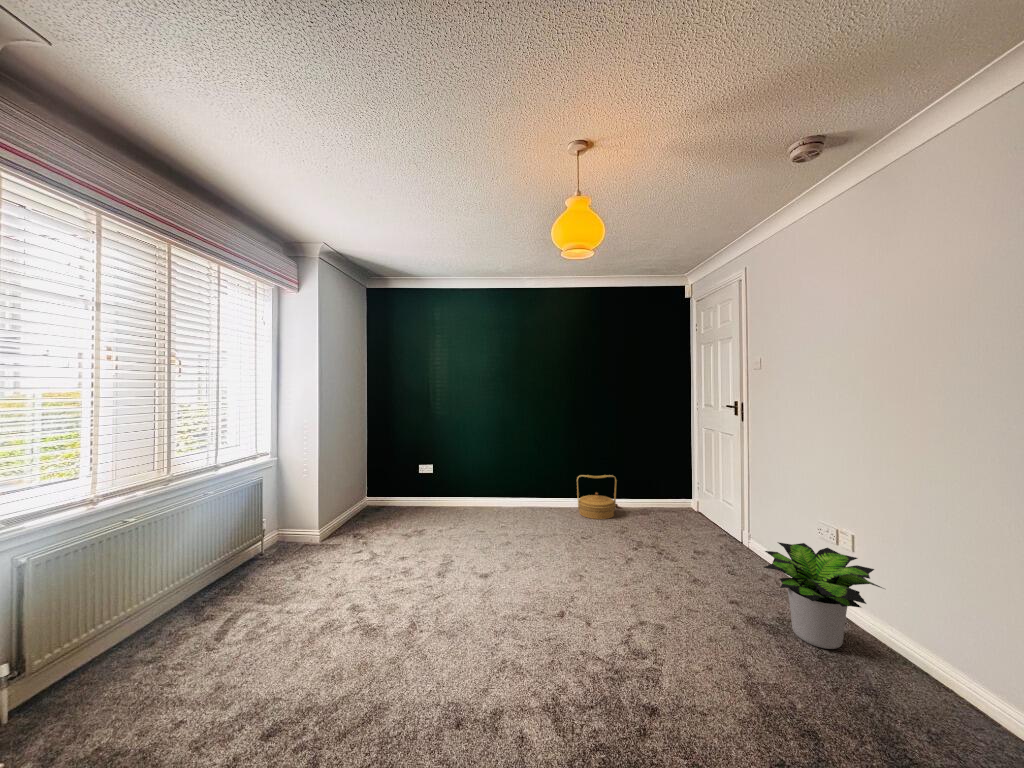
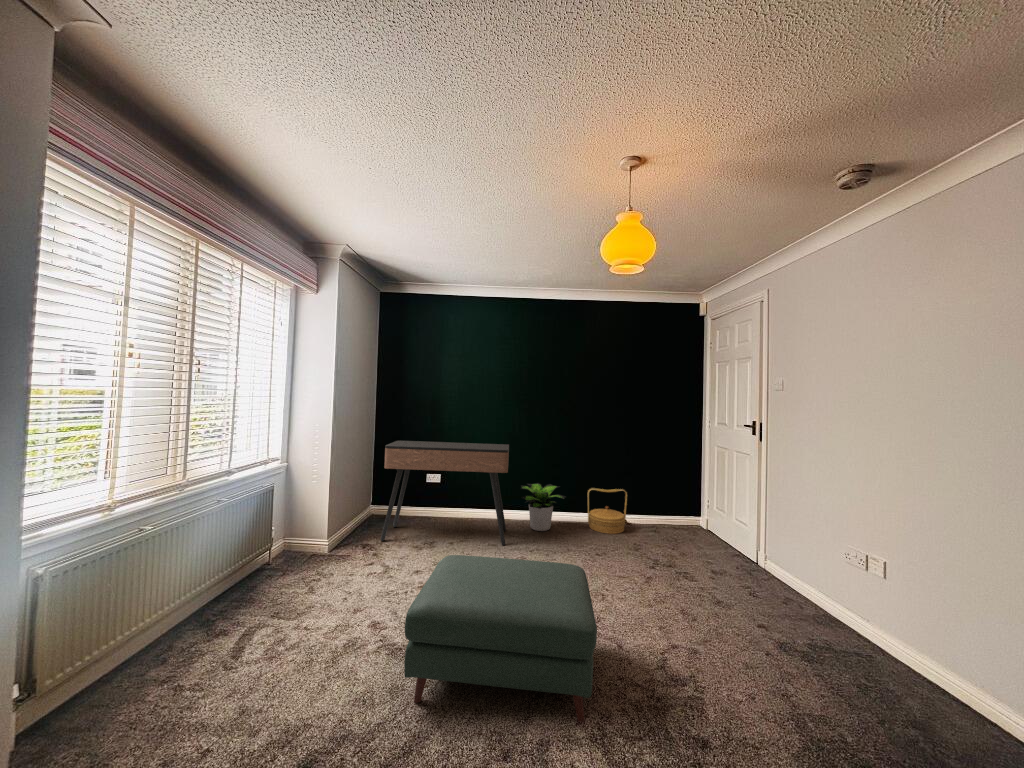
console table: none [371,434,496,533] -> present [381,441,509,545]
ottoman: none [367,540,553,693] -> present [404,555,597,723]
potted plant: present [764,542,882,649] -> present [521,483,566,531]

